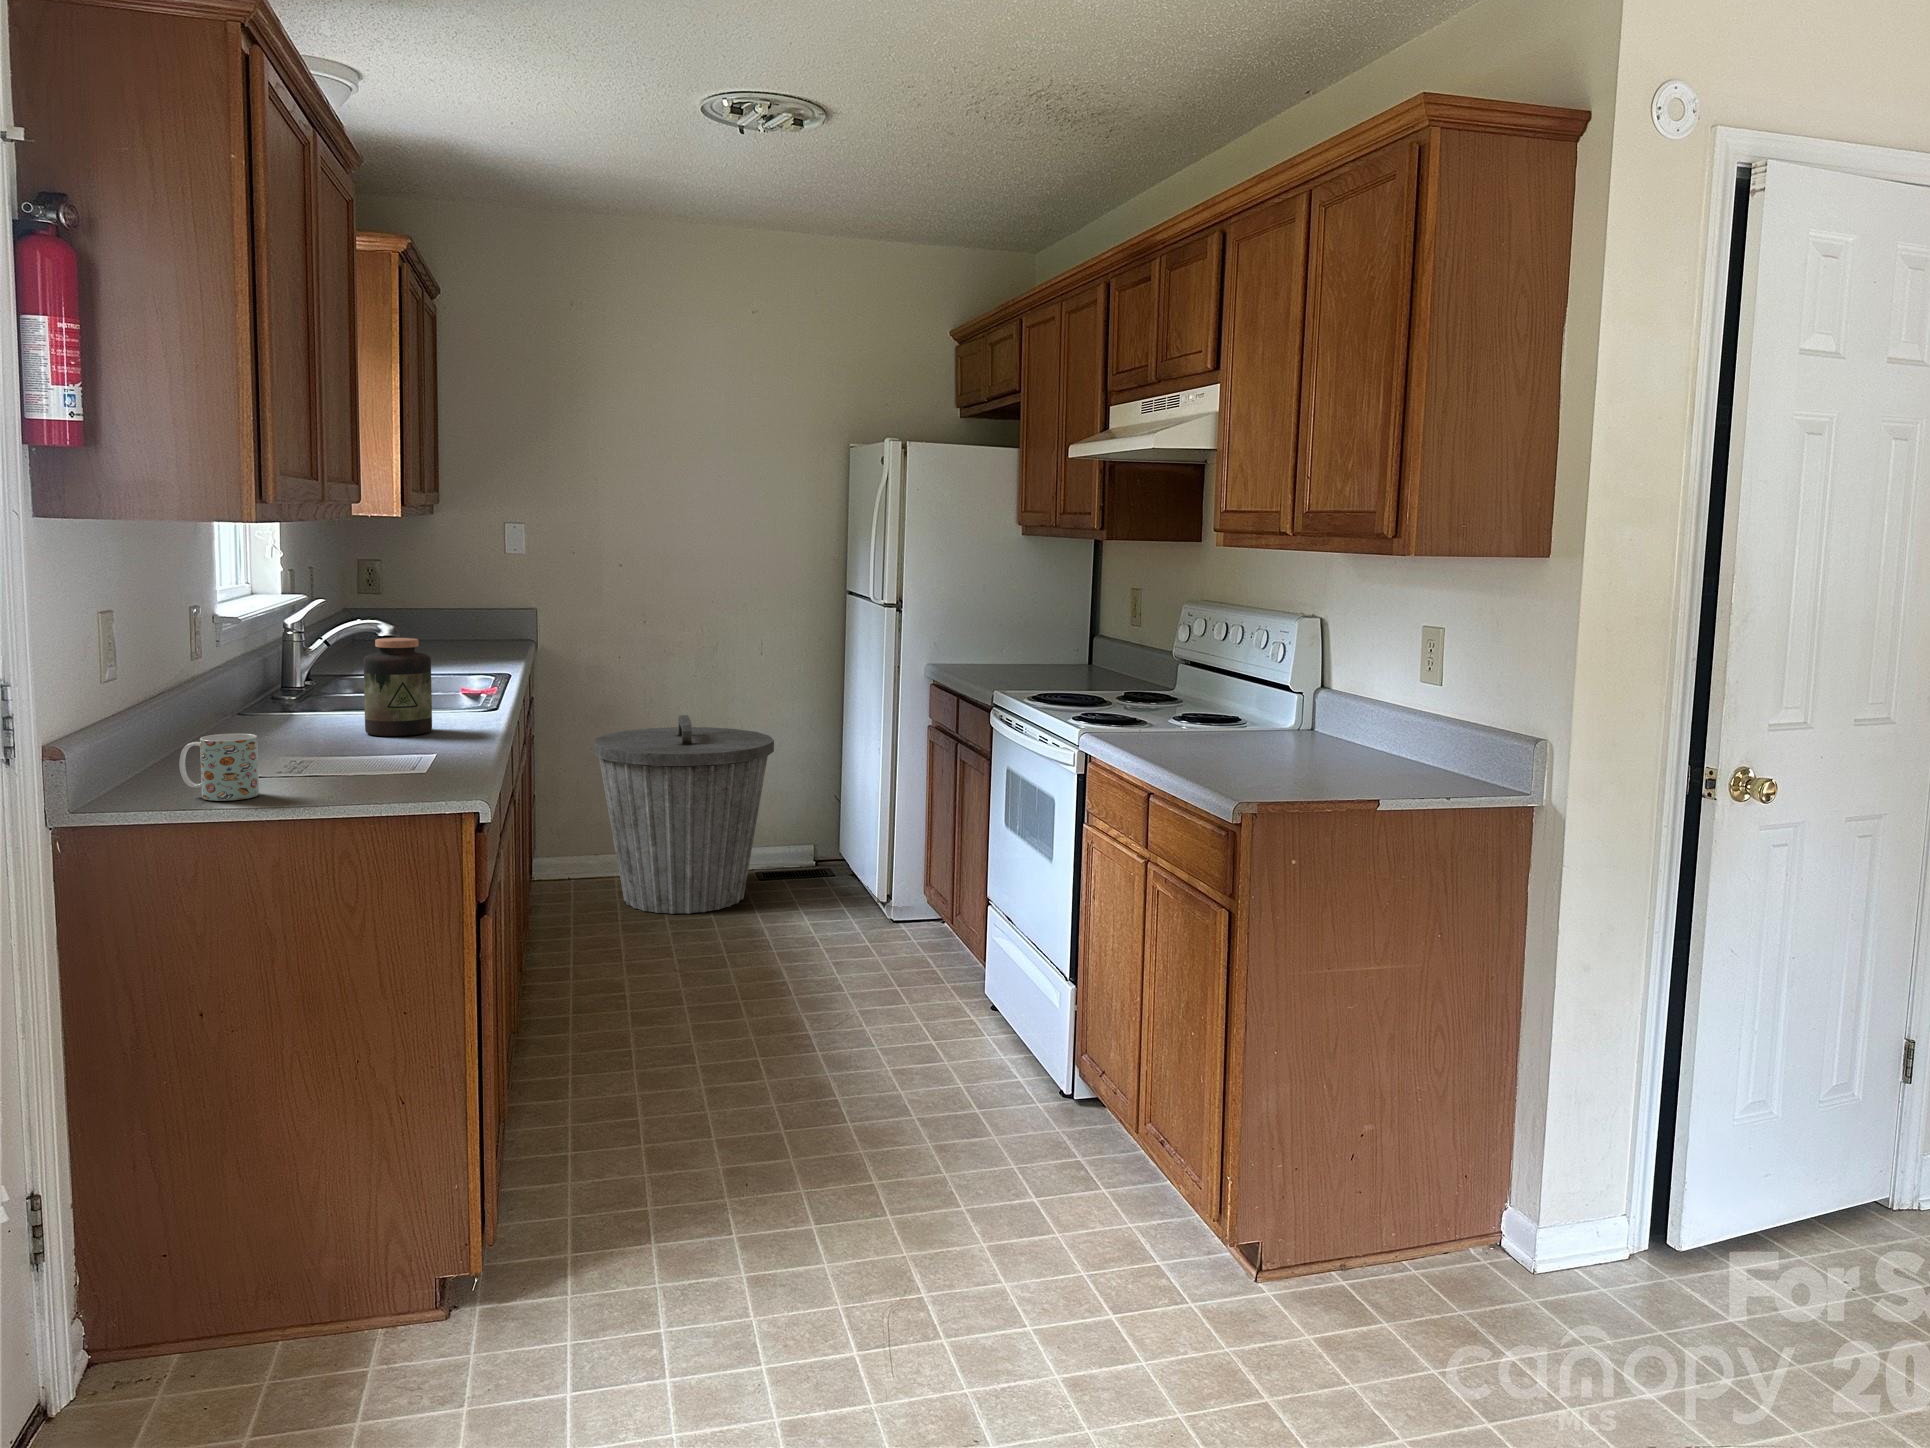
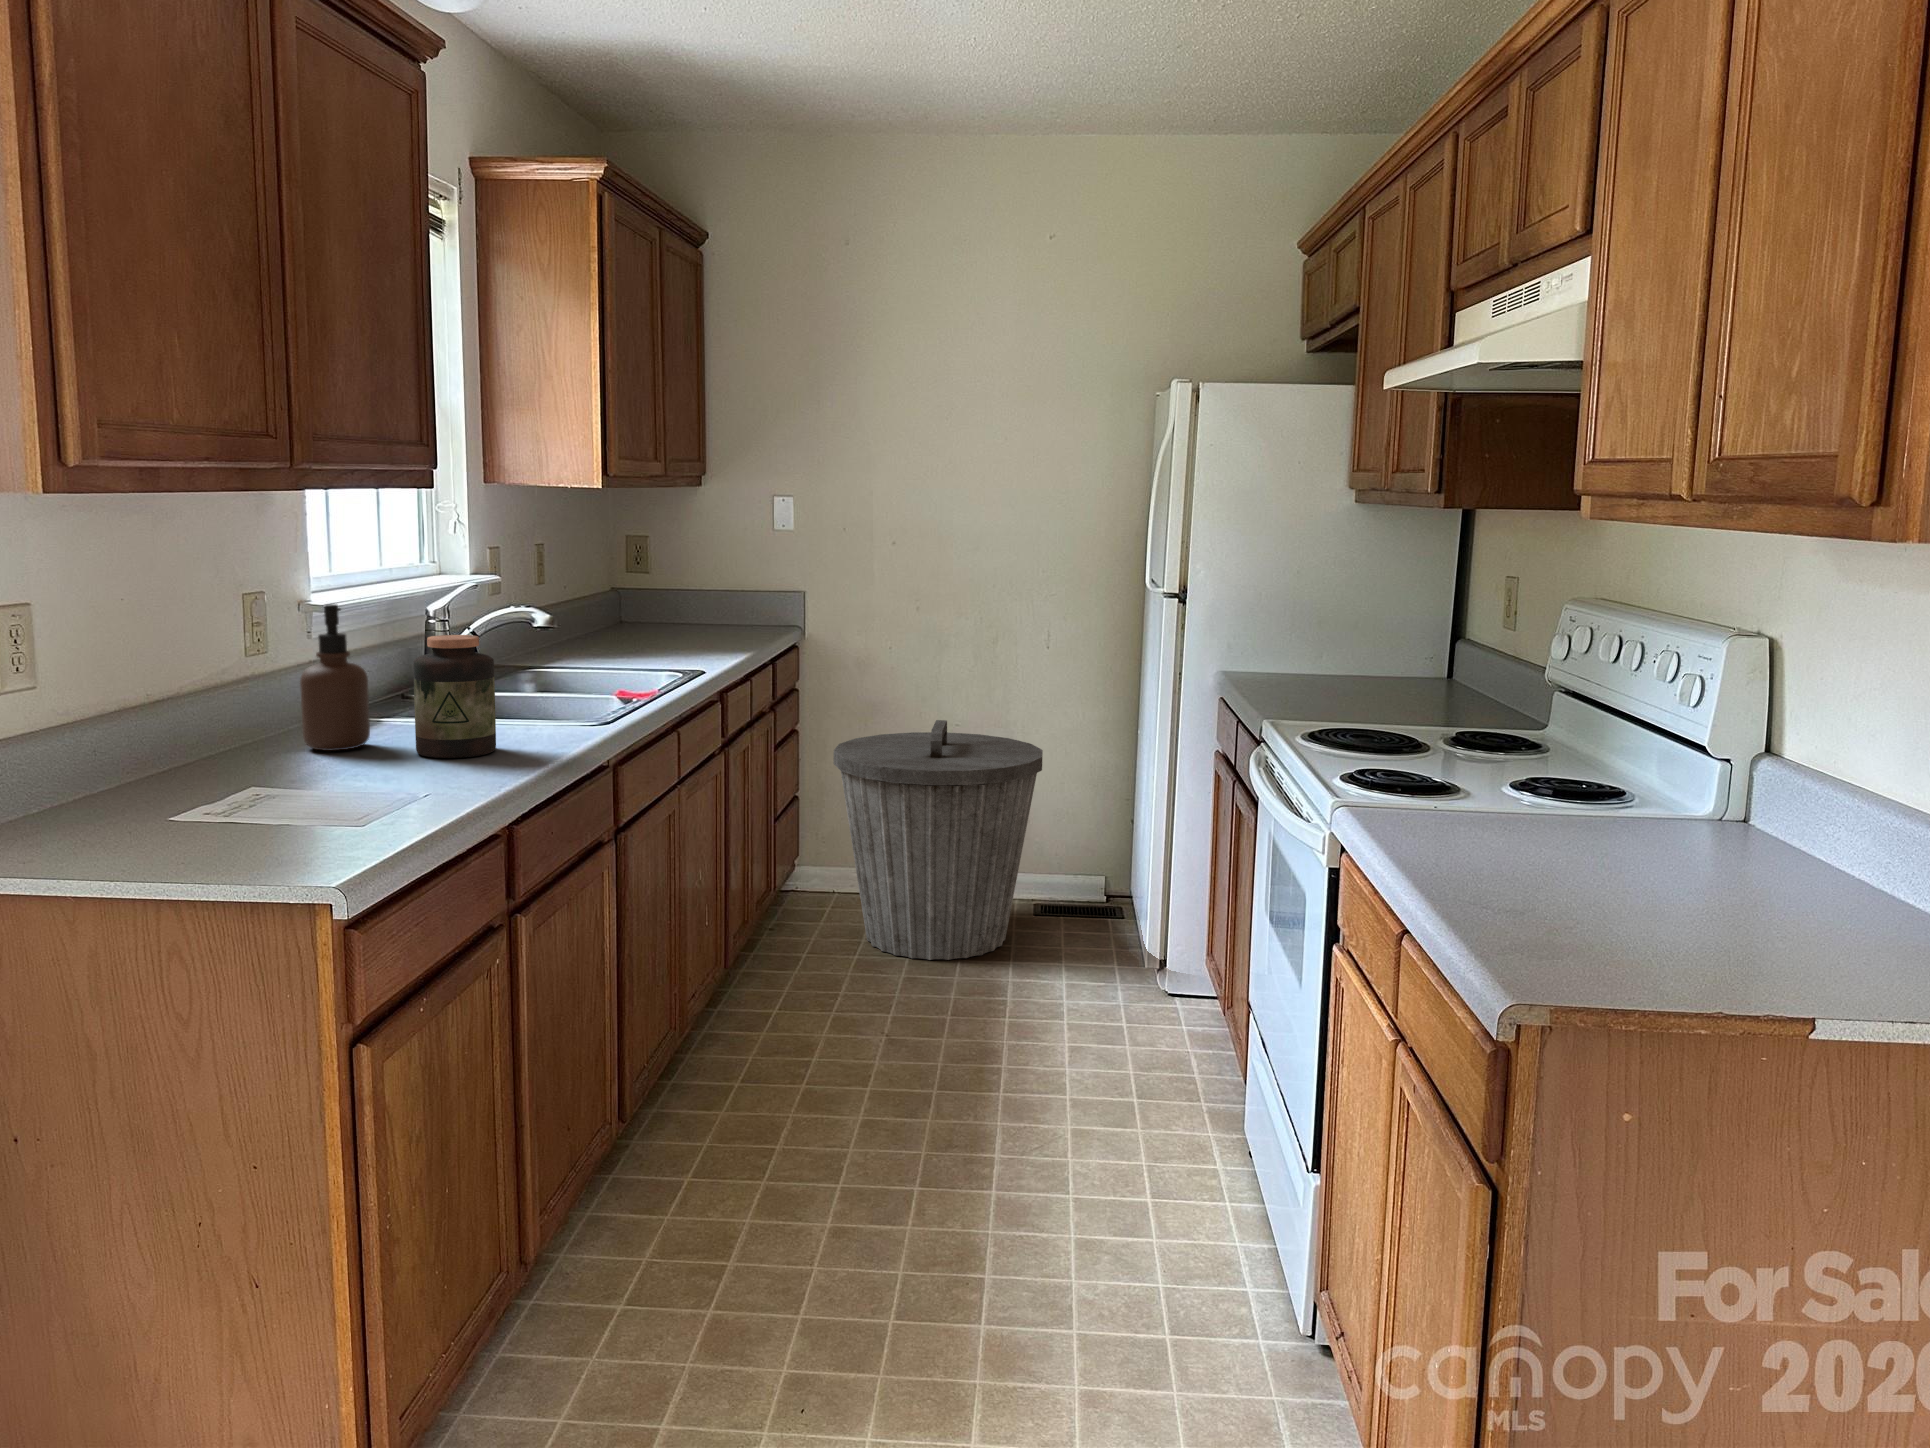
soap dispenser: none [256,615,315,735] -> present [300,604,370,751]
mug: present [179,733,259,801] -> none [55,765,144,855]

